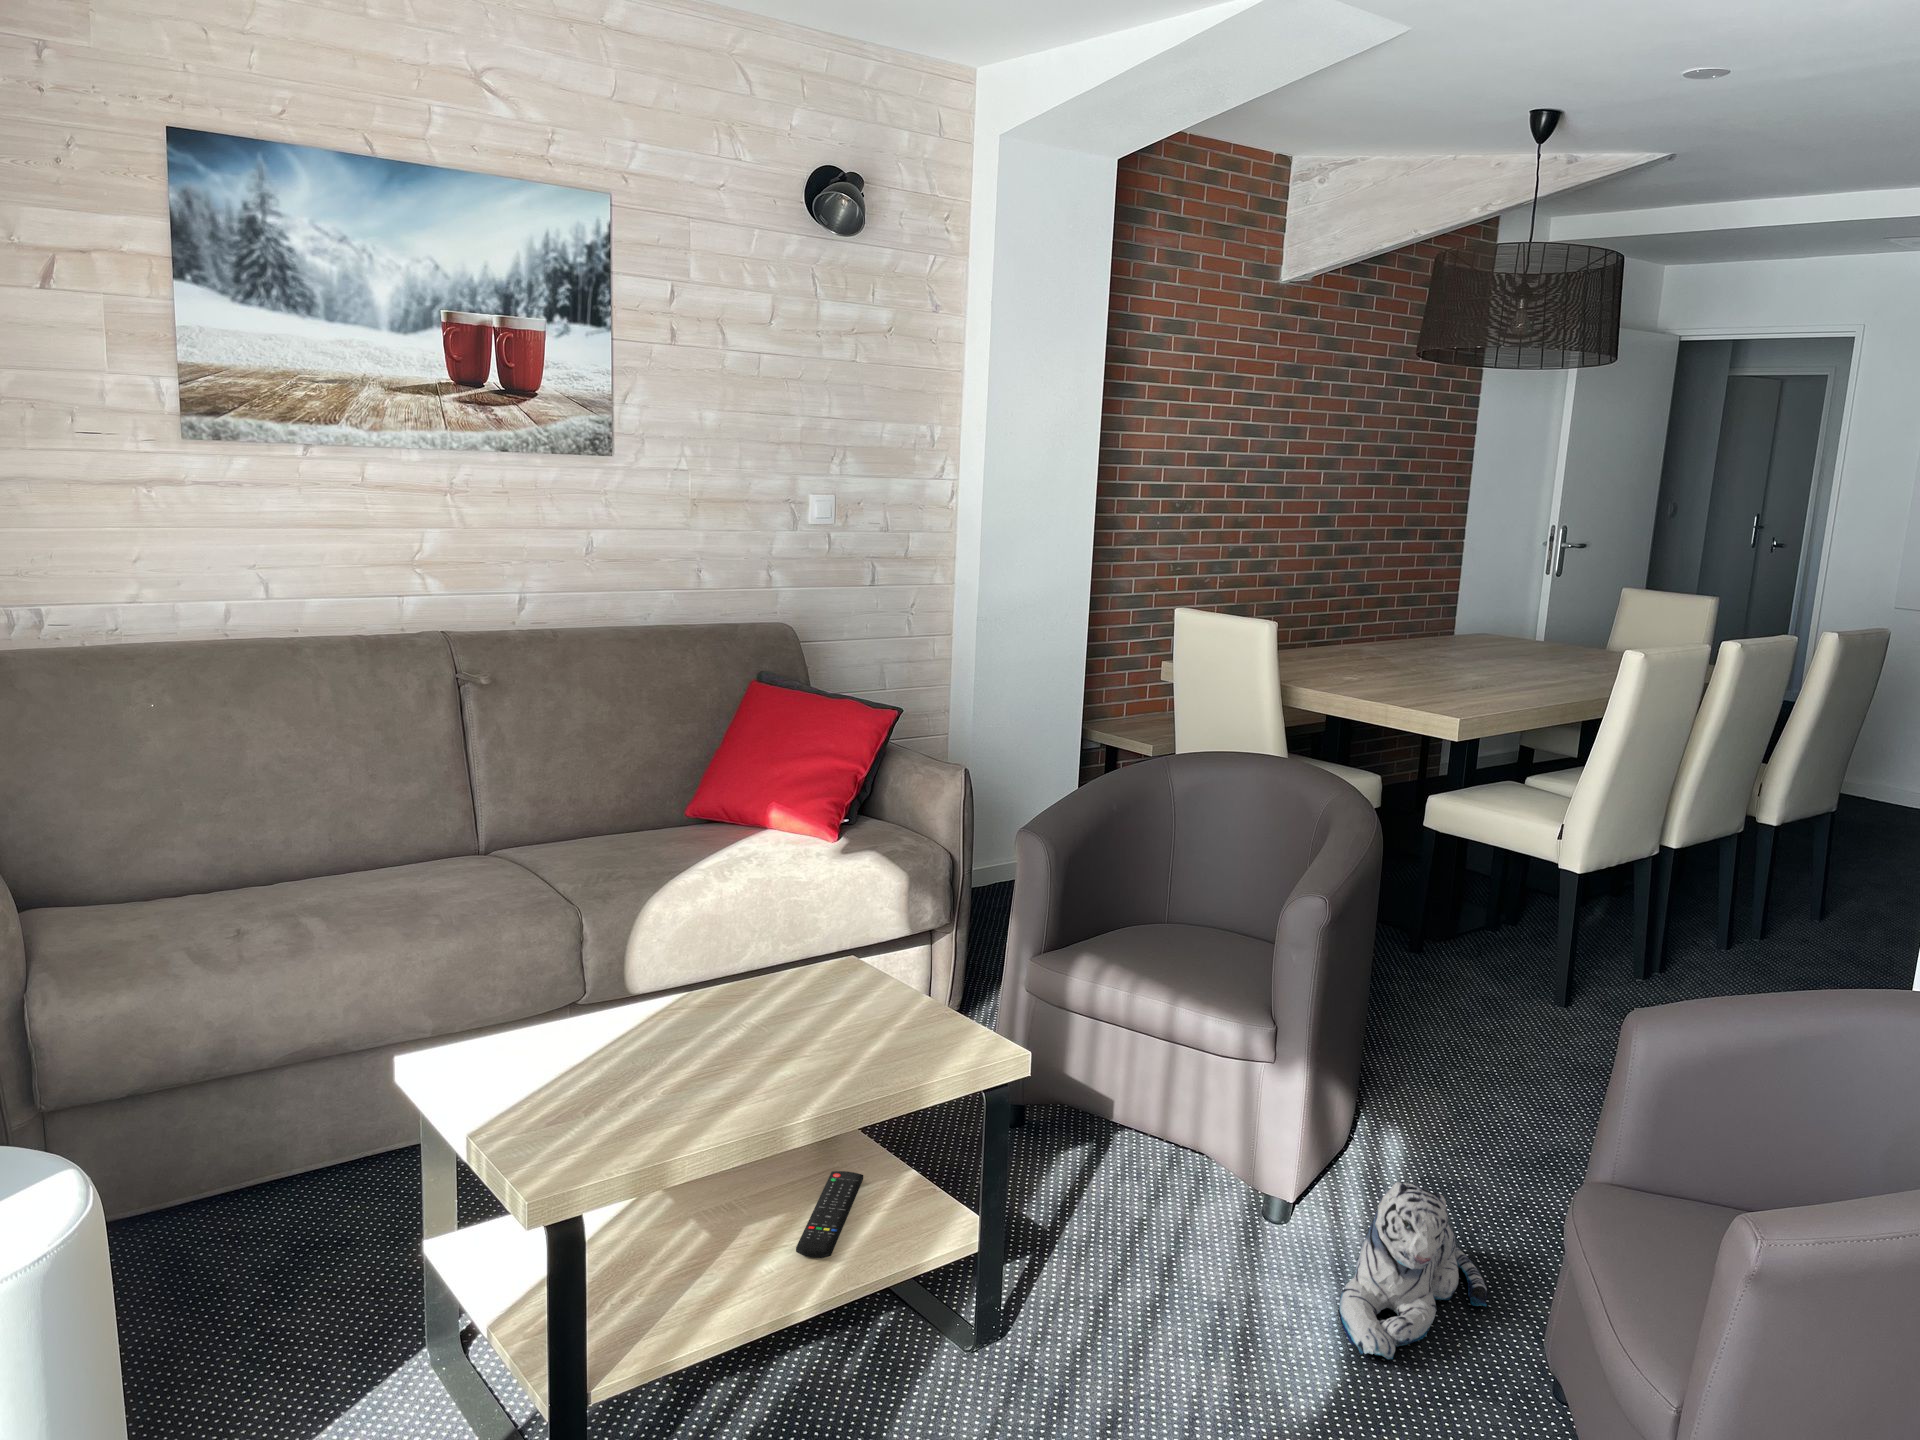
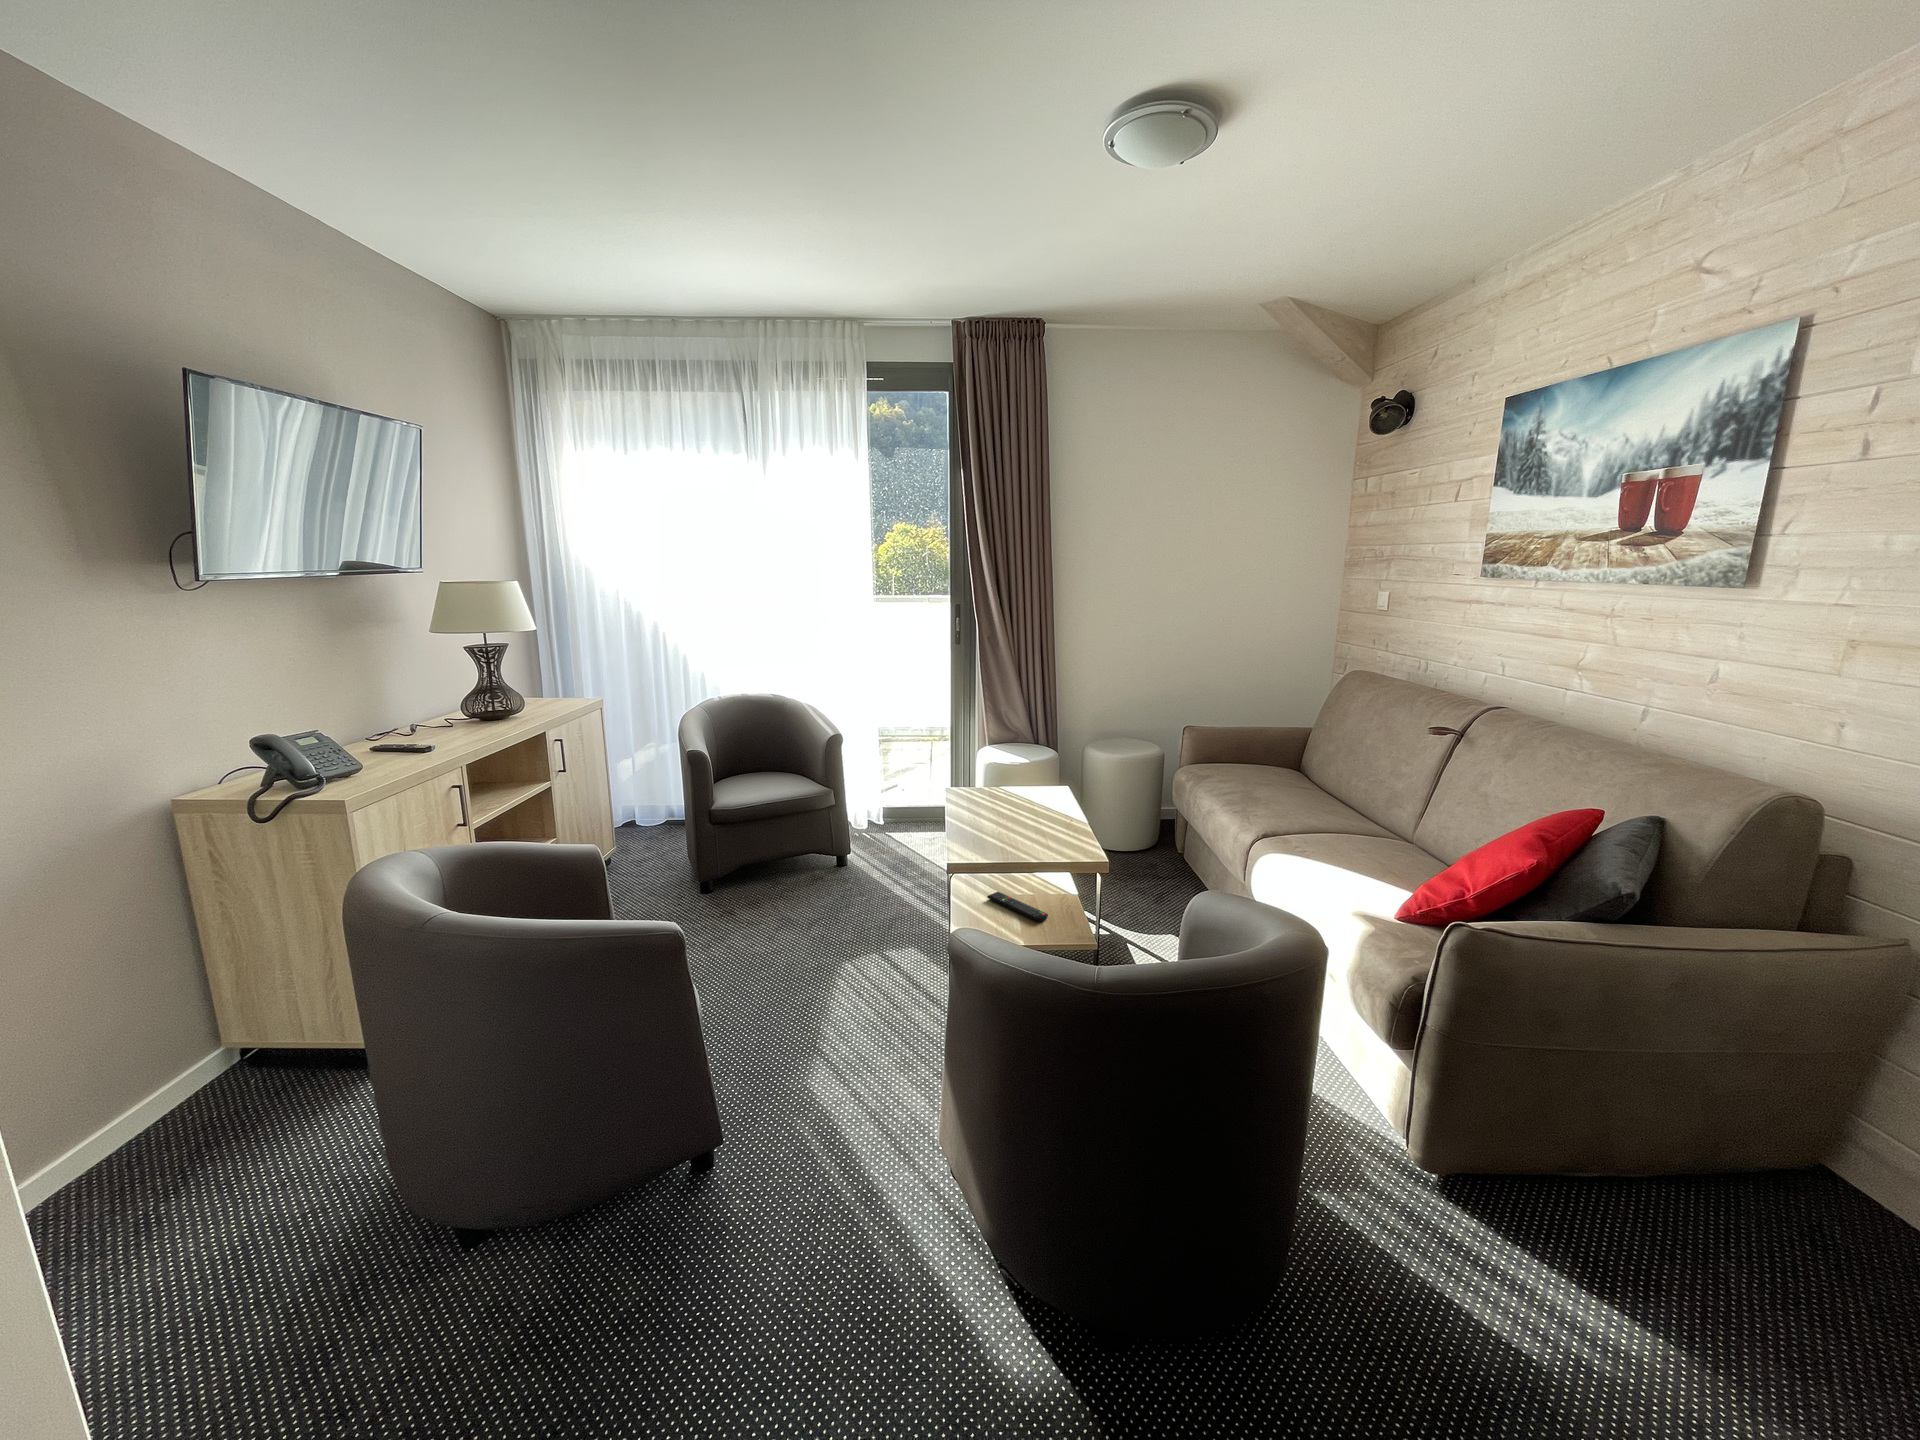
plush toy: present [1338,1182,1488,1359] -> none [785,1037,882,1200]

